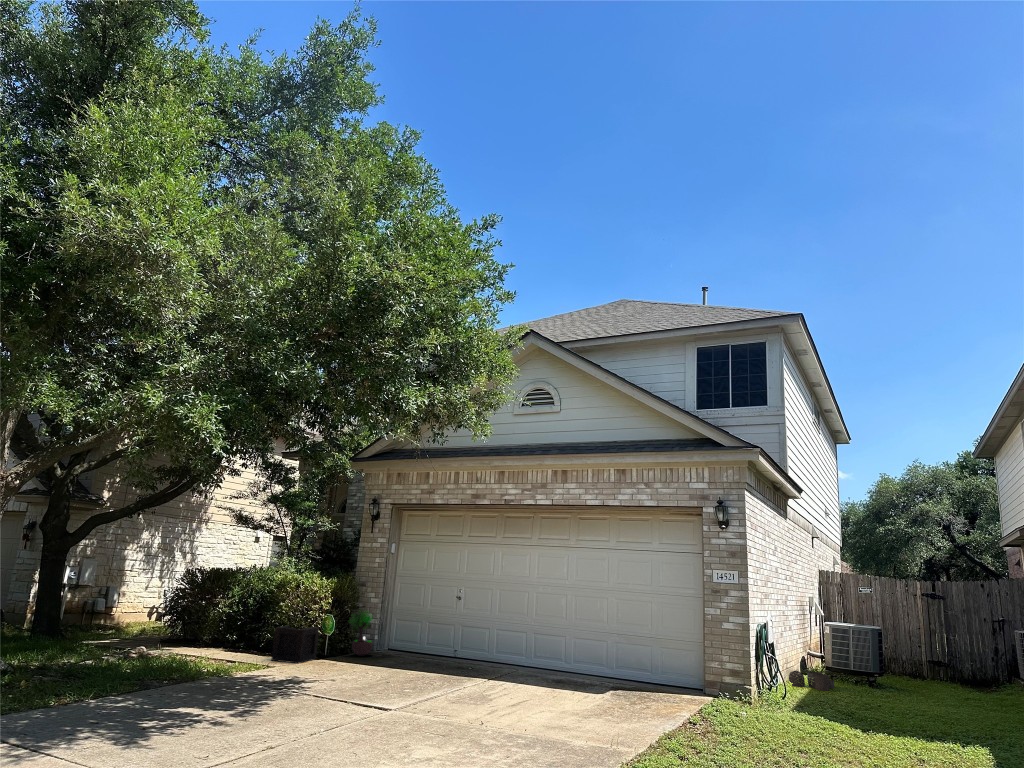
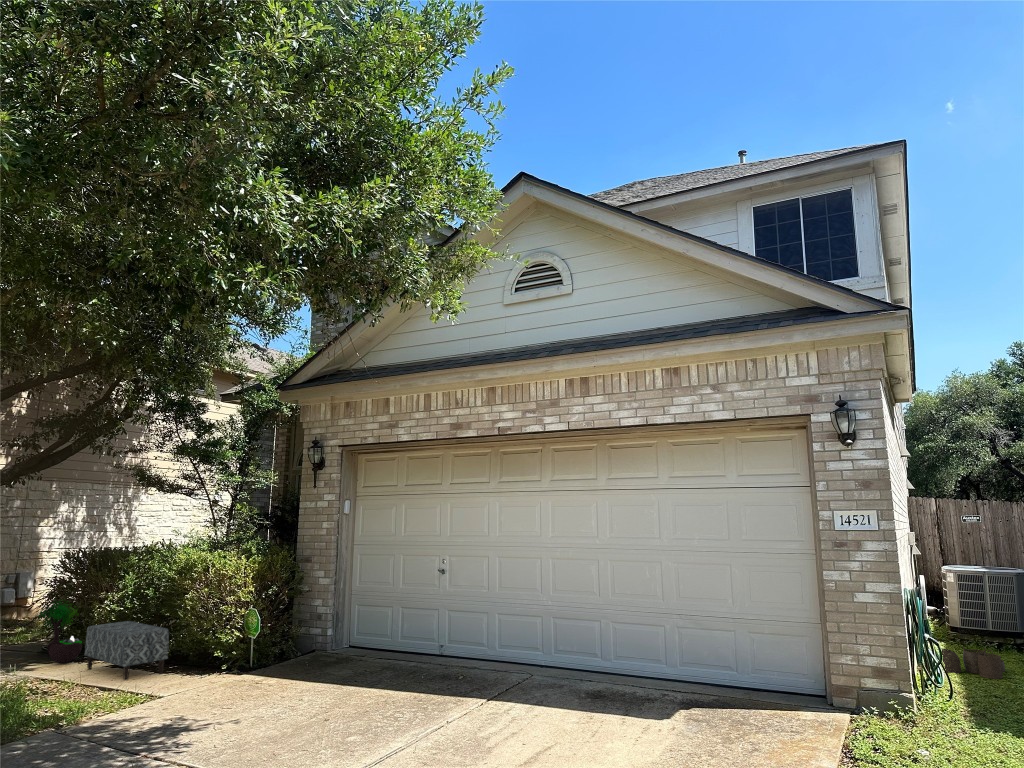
potted tree: present [350,611,373,656] -> present [37,600,82,663]
bench: none [206,619,269,658] -> present [85,621,169,681]
wooden crate: present [271,626,319,663] -> none [169,626,241,685]

